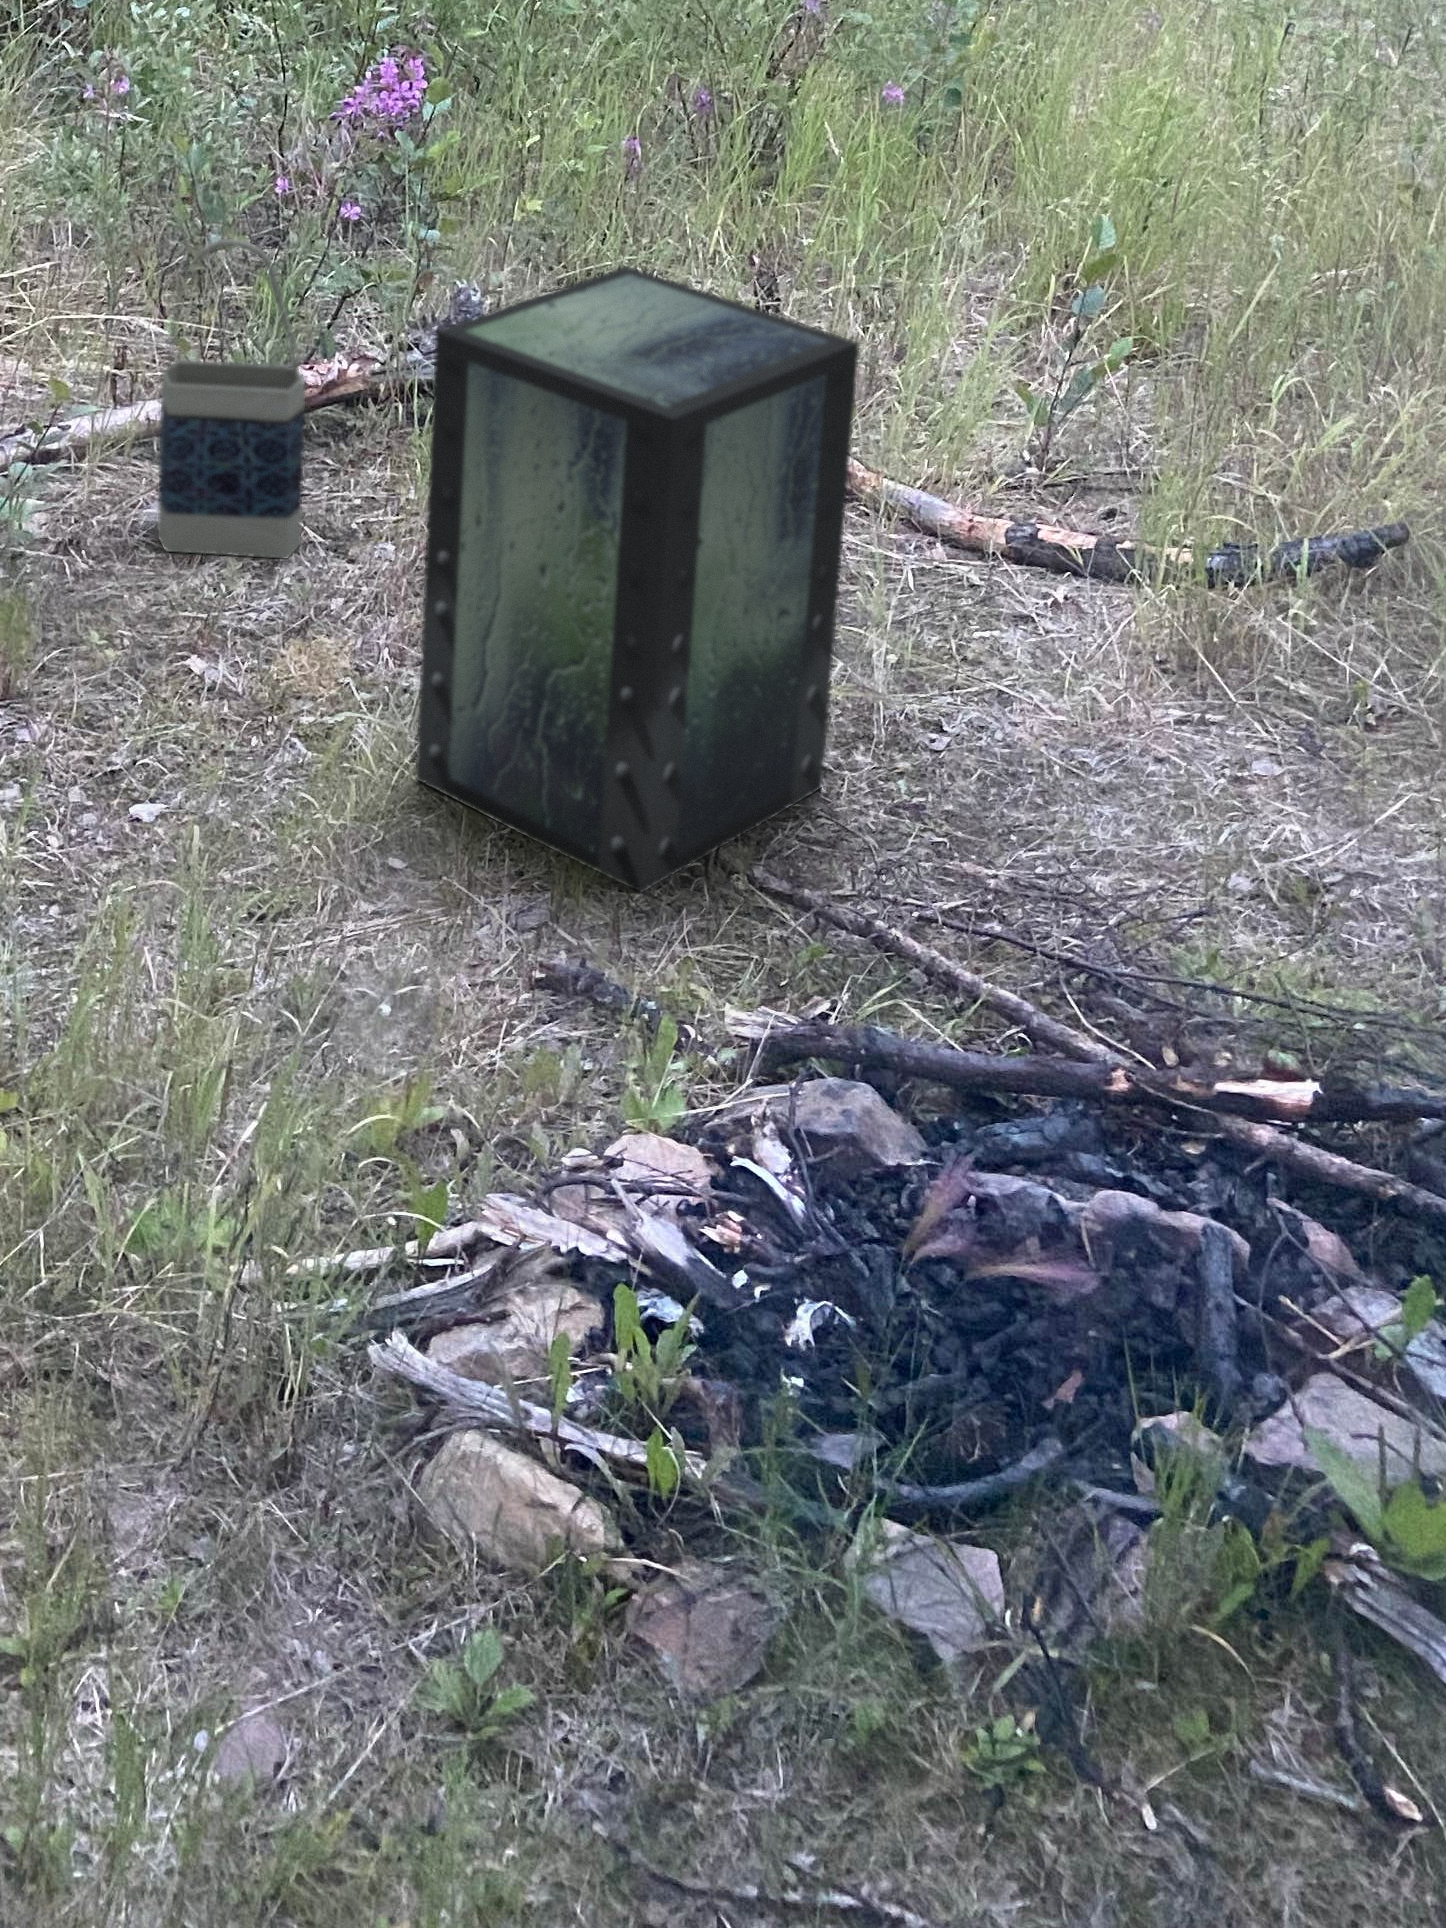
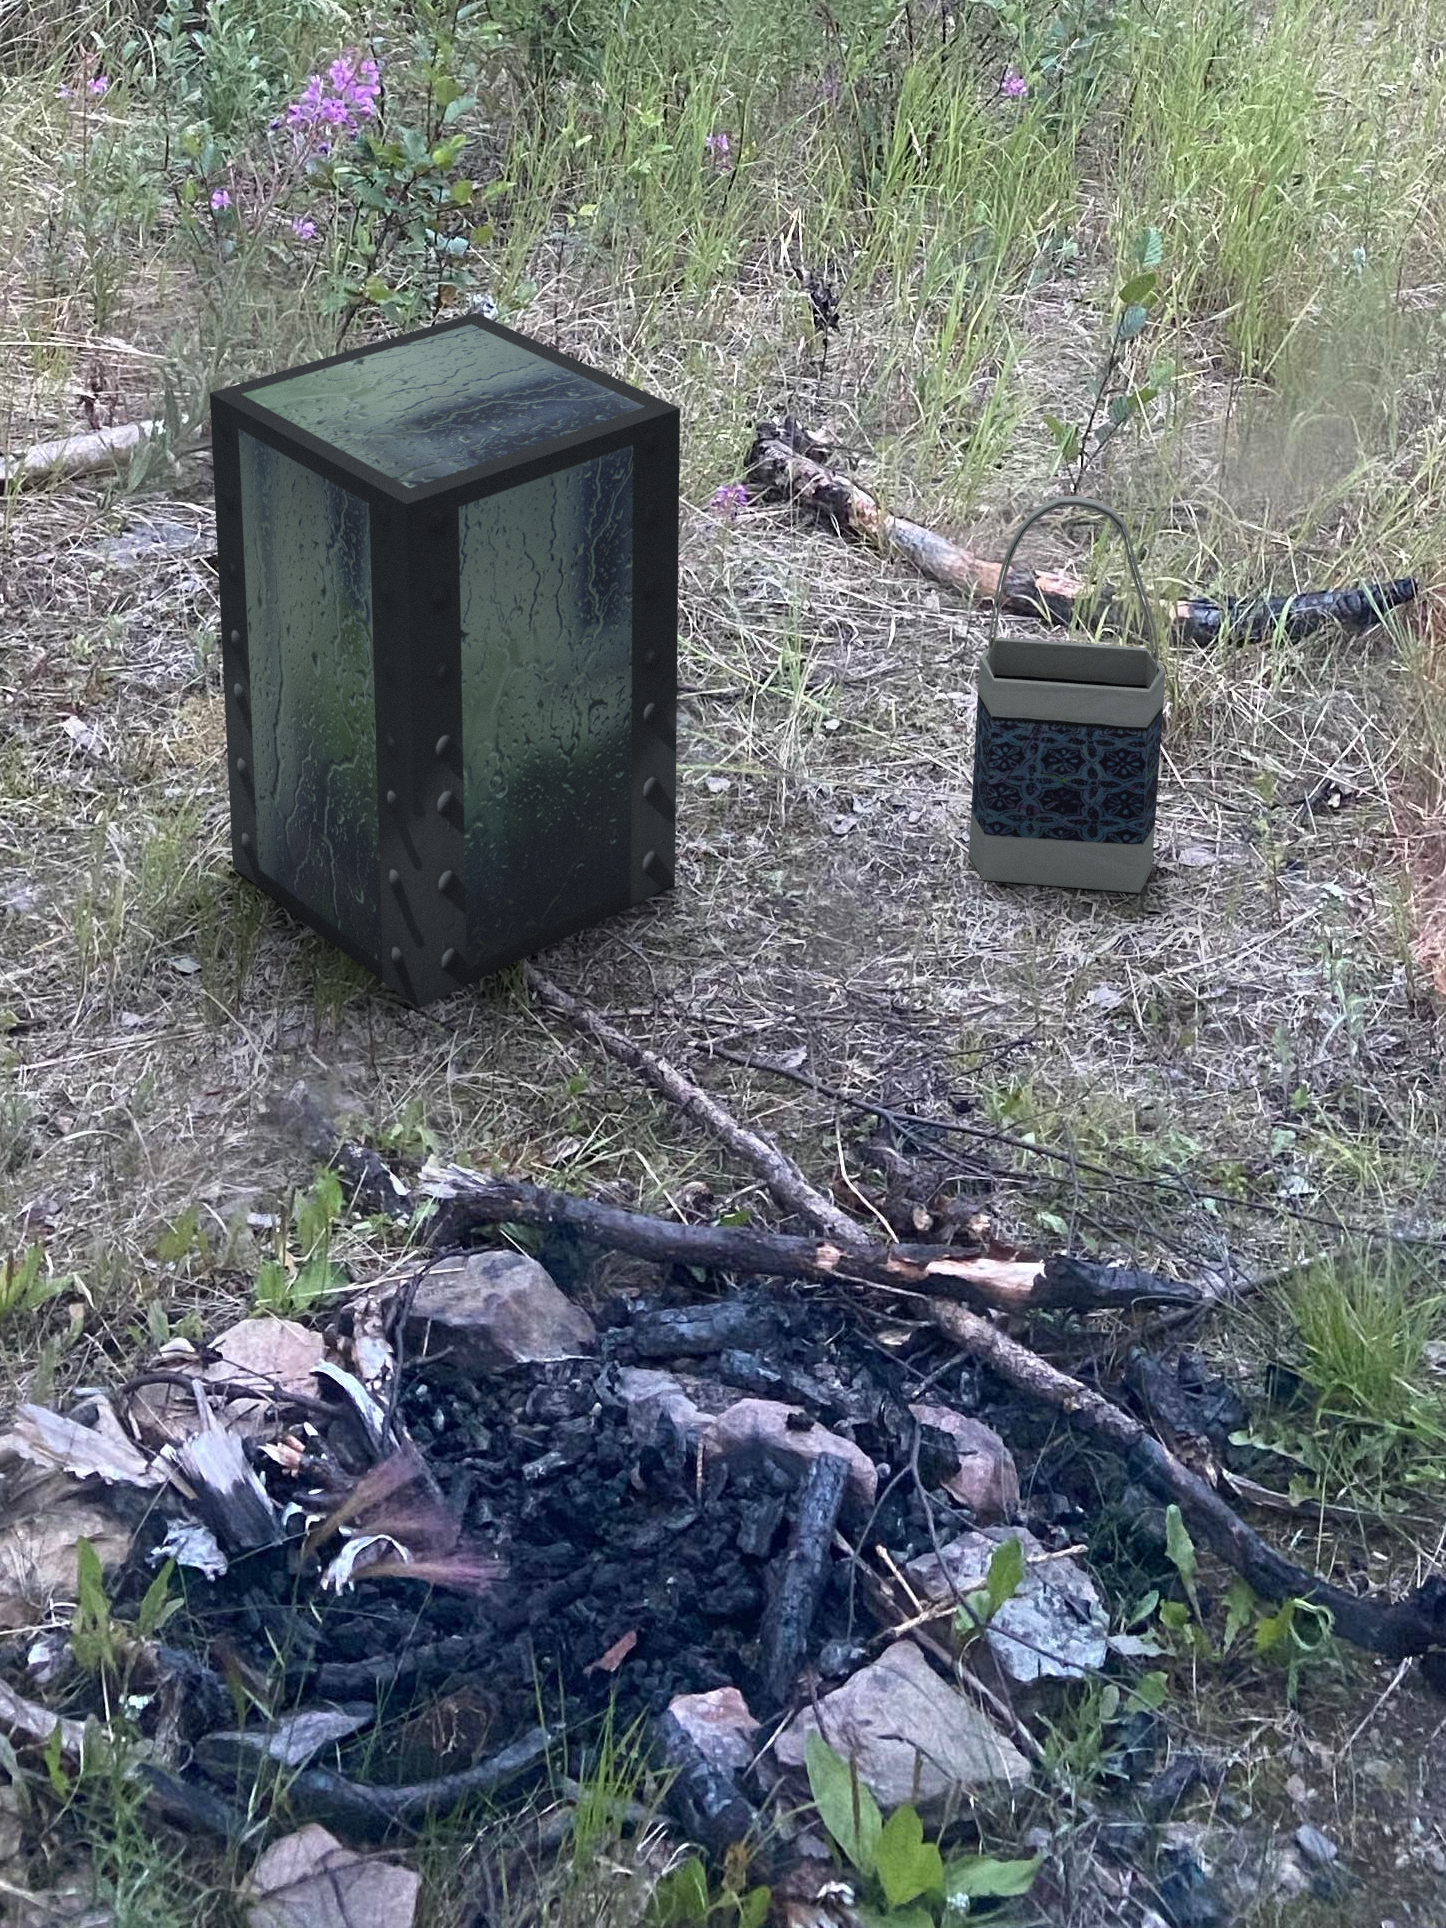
bag: present [158,239,305,558] -> present [969,496,1166,893]

